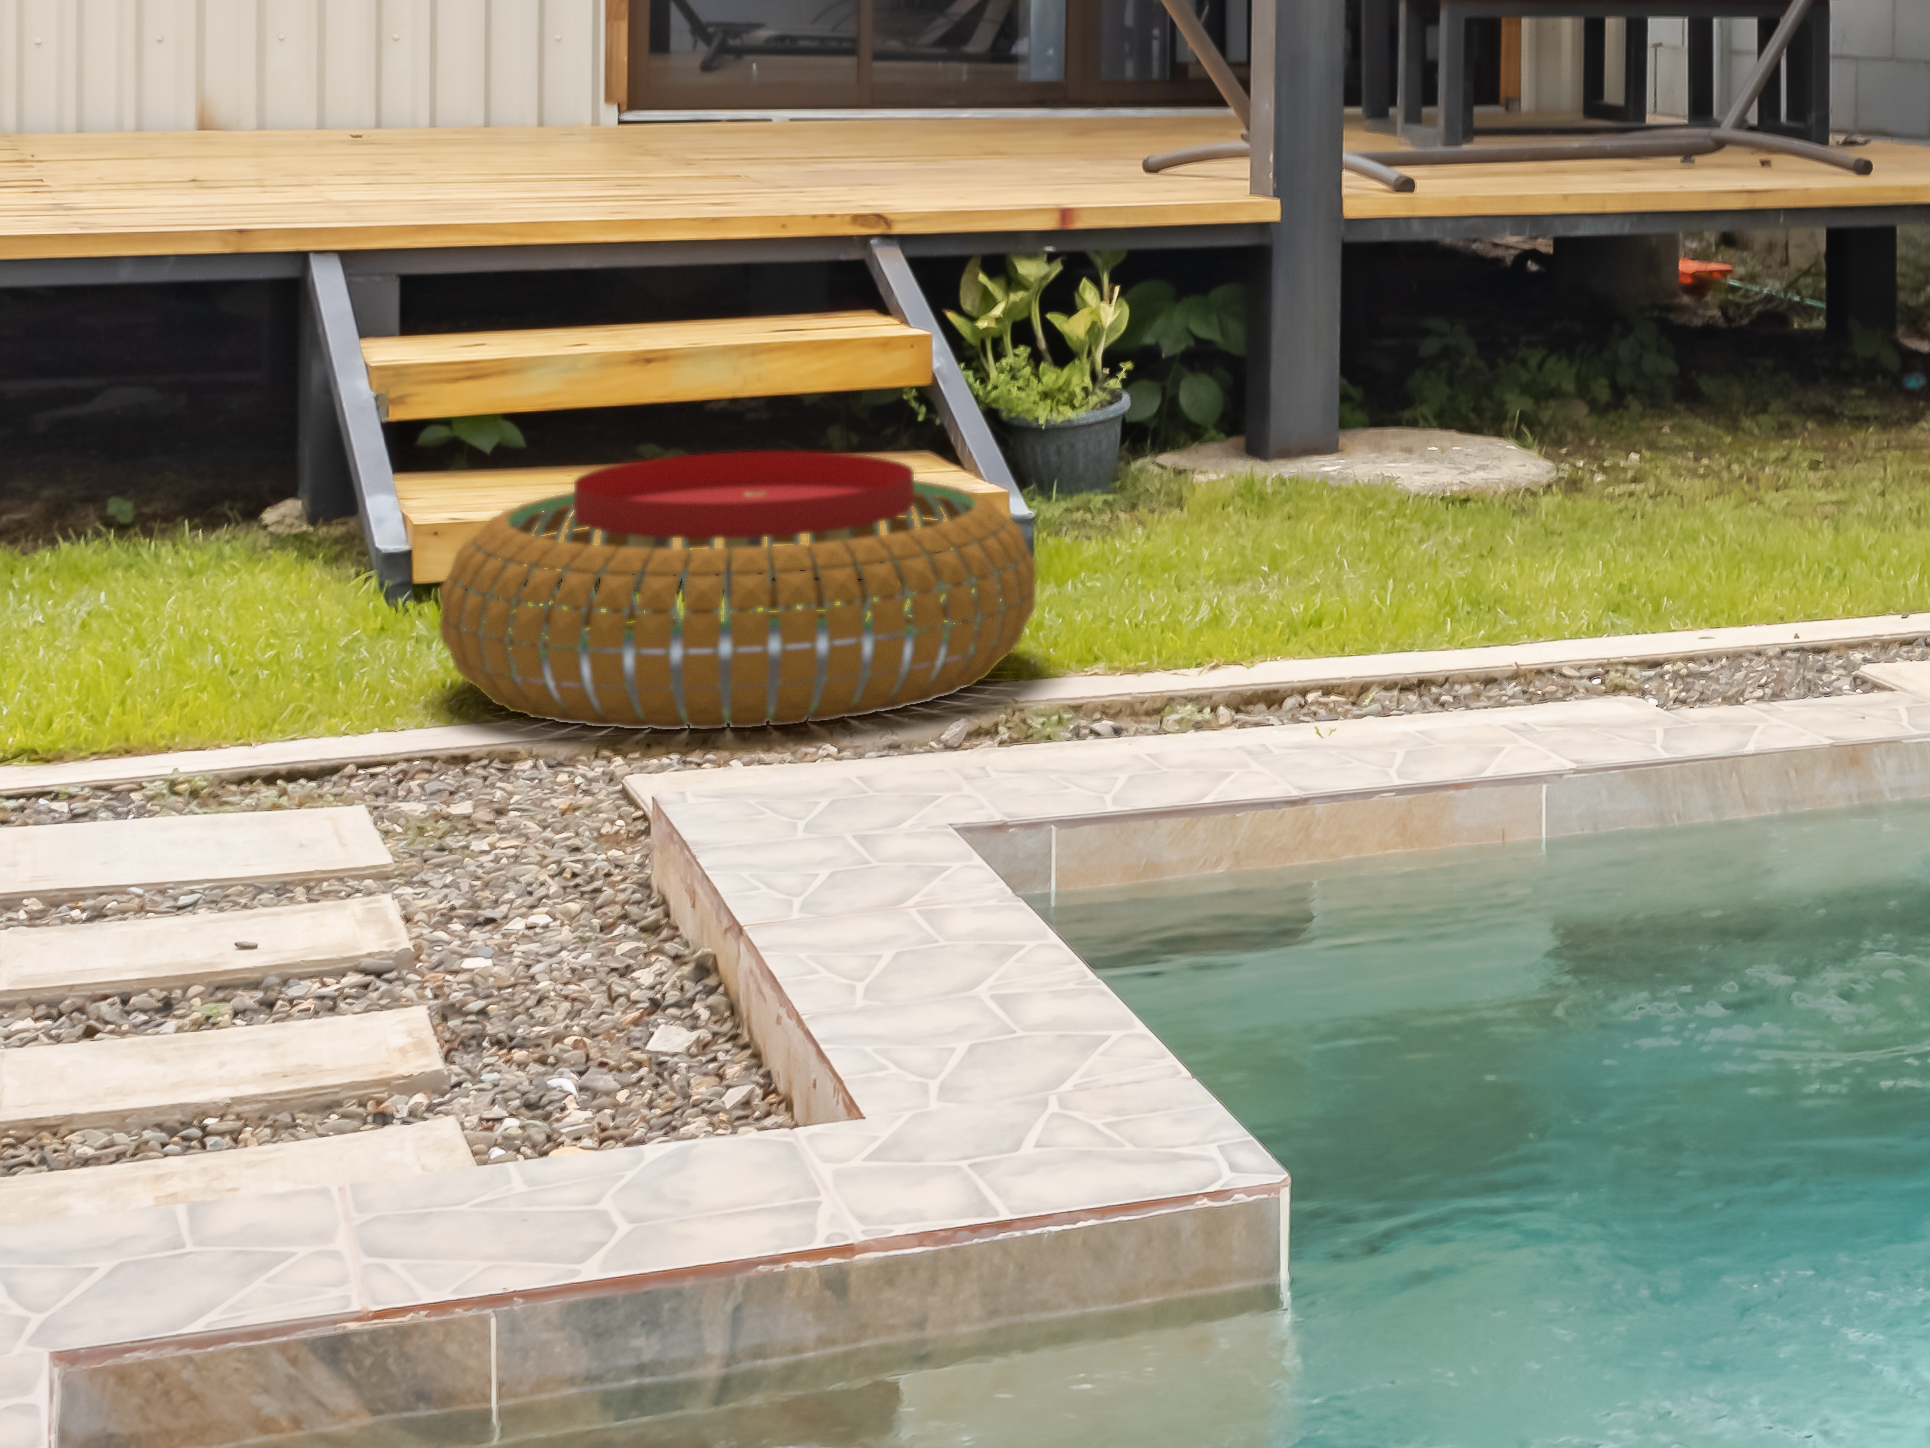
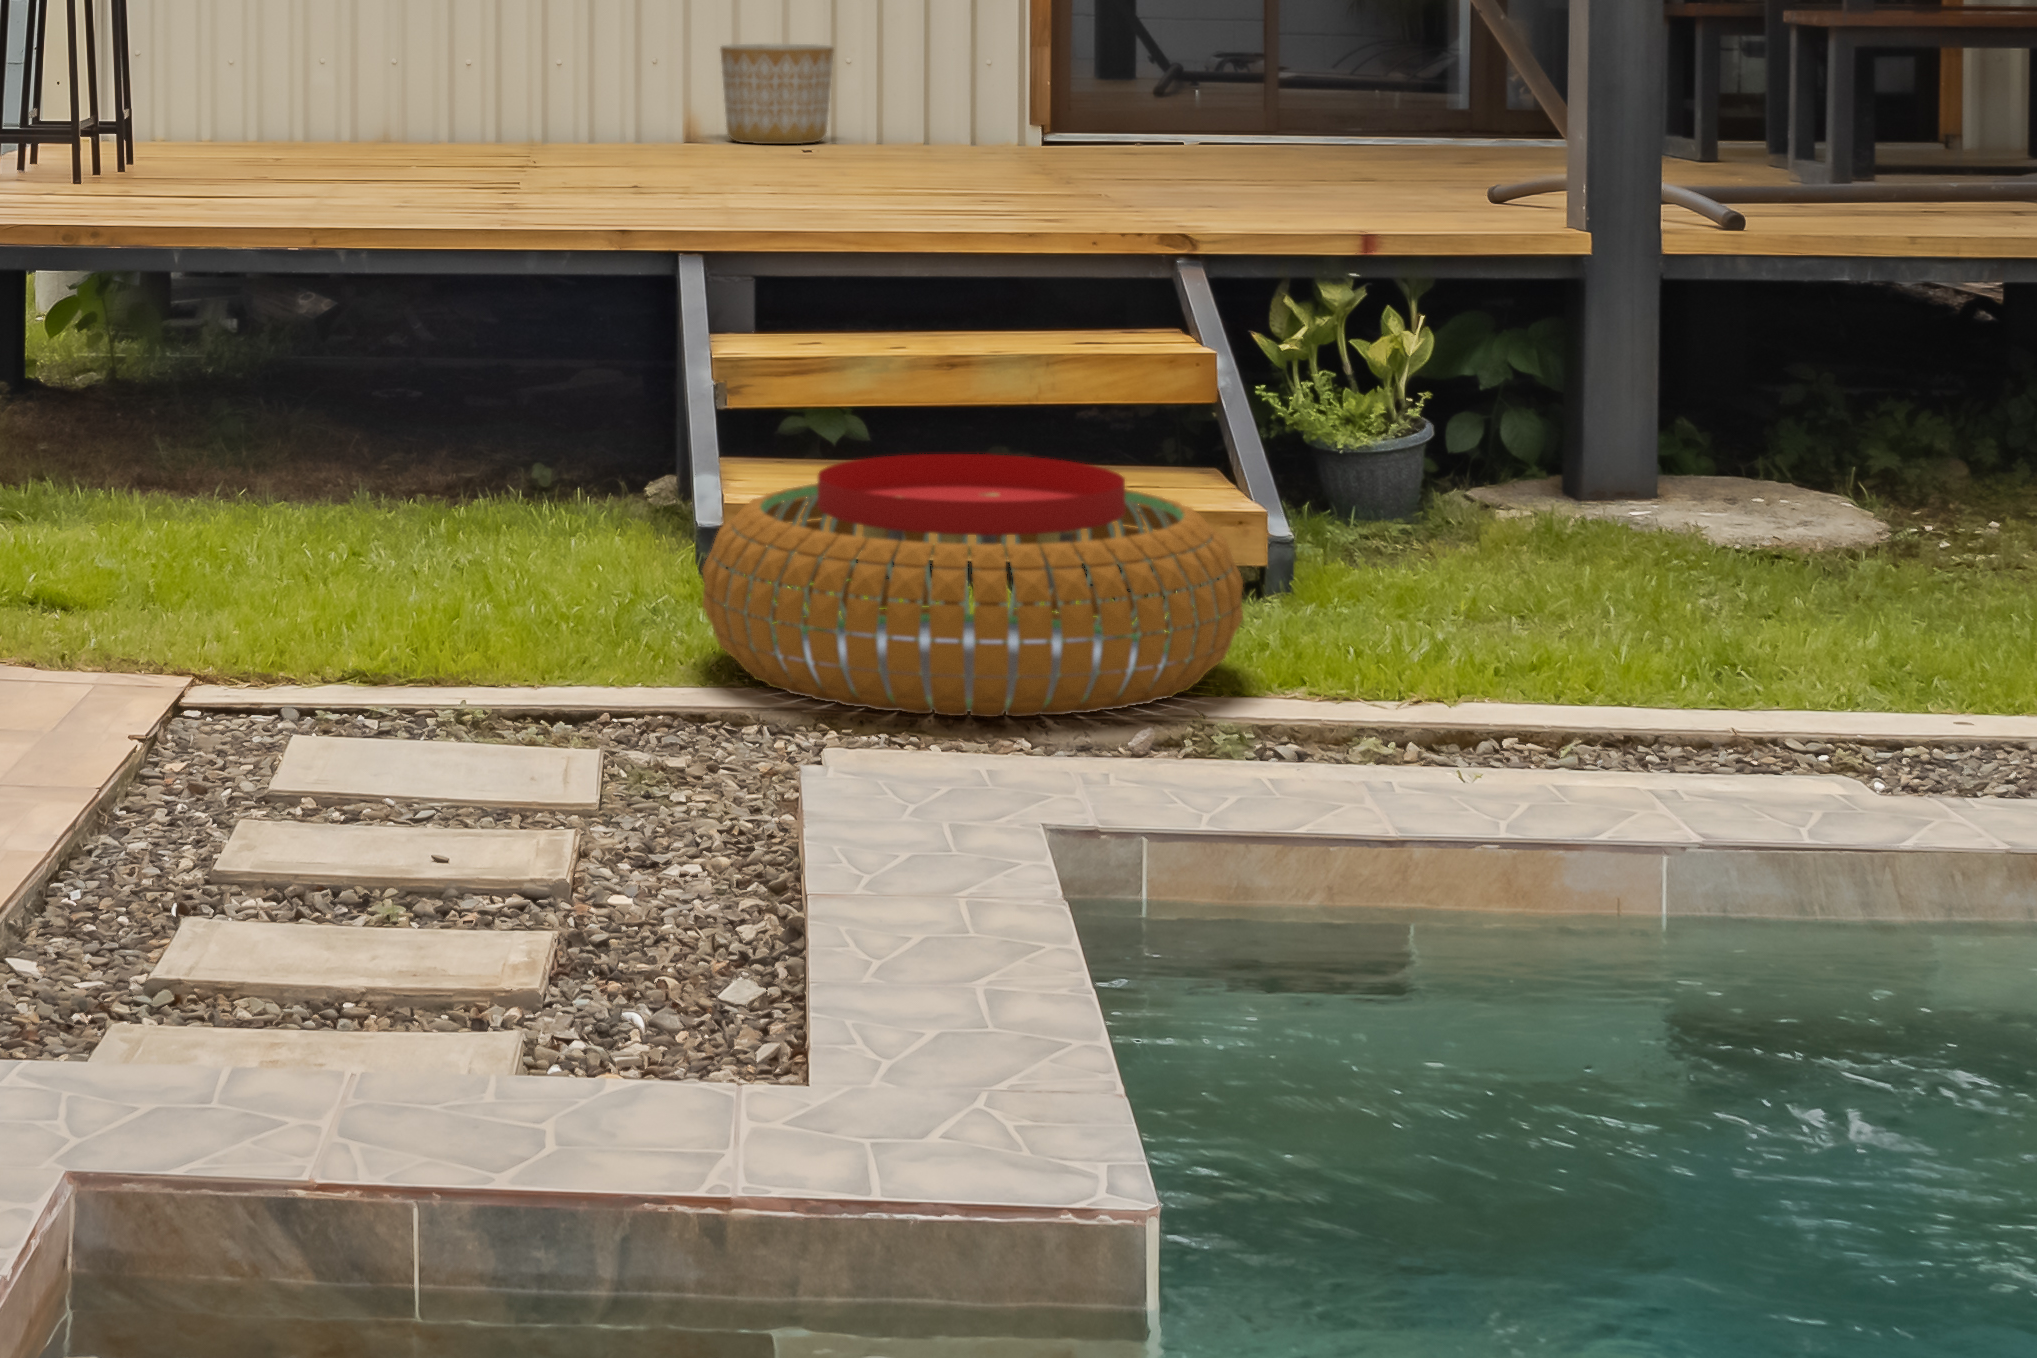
planter: none [269,22,406,132] -> present [720,44,834,144]

